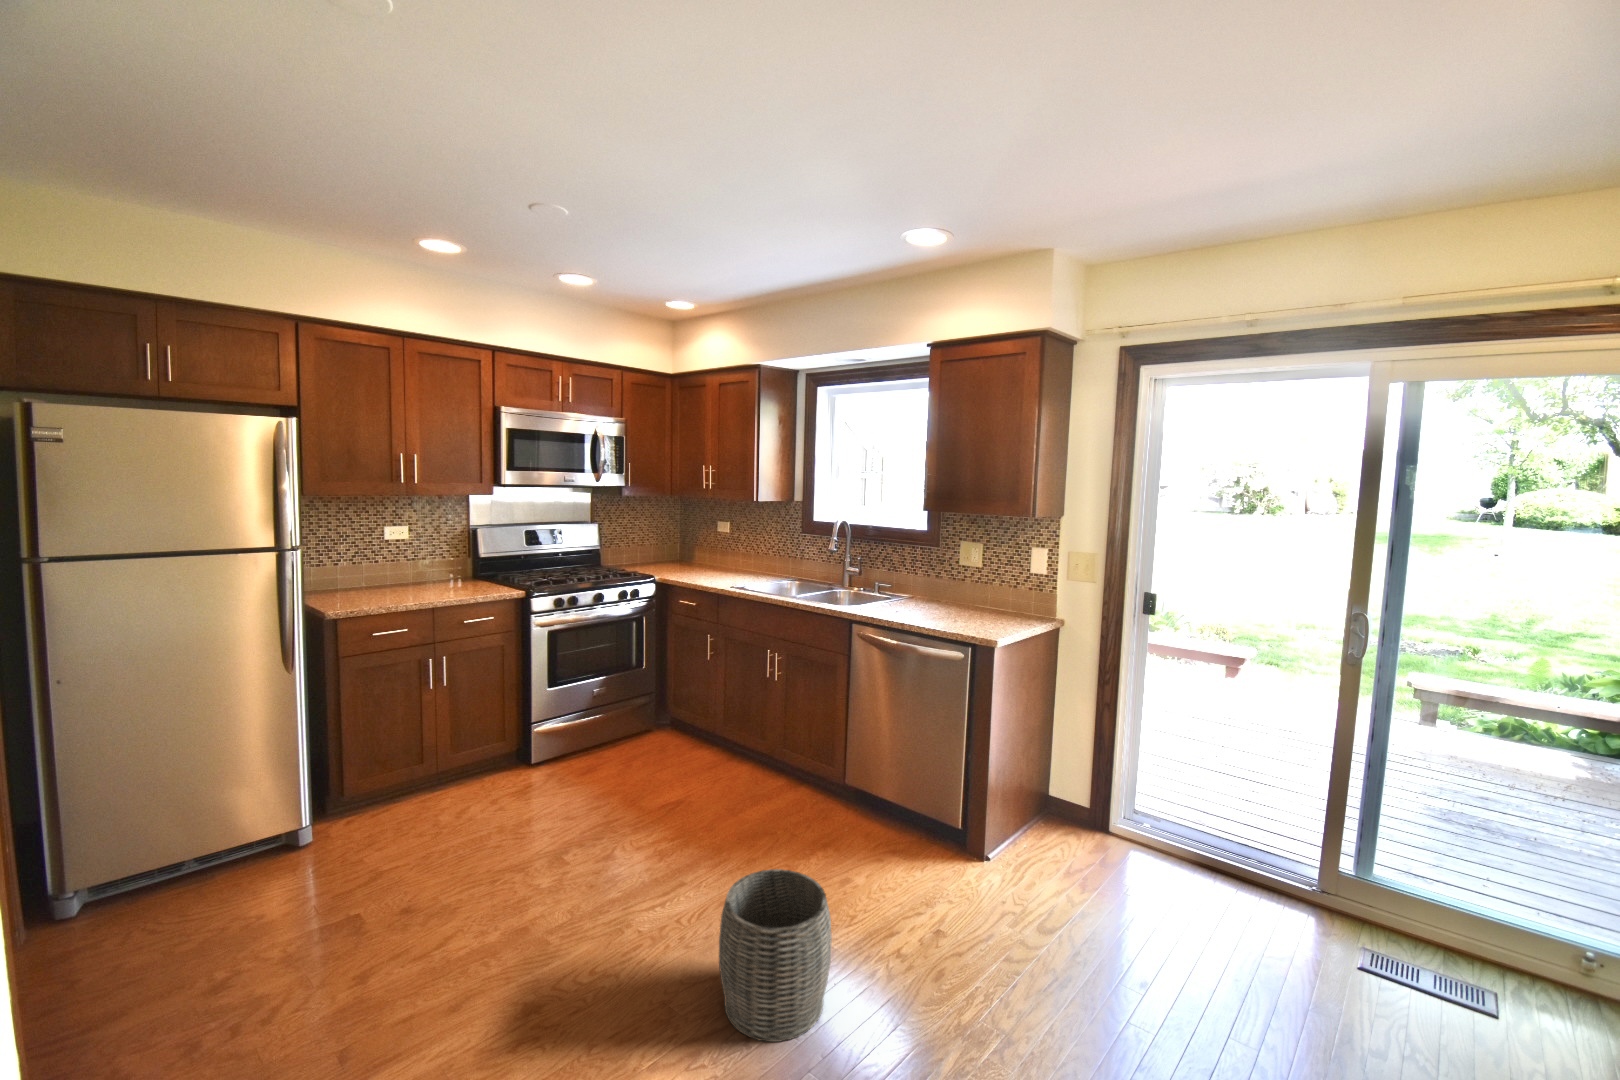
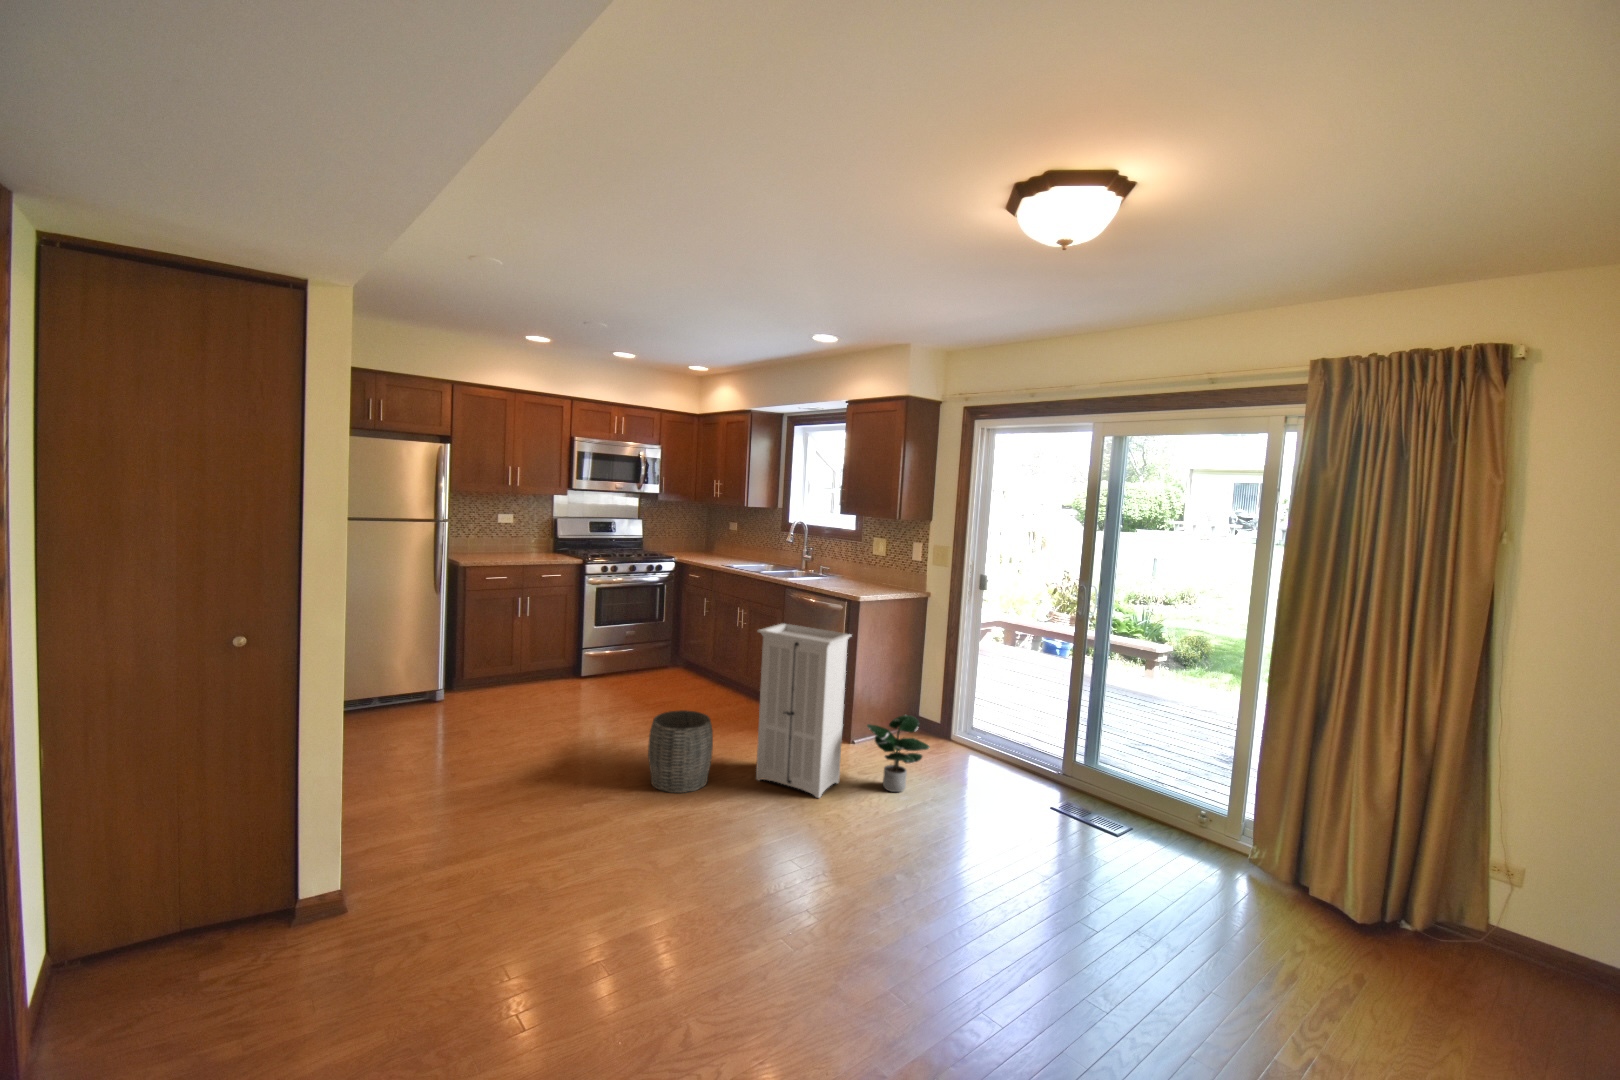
storage cabinet: none [897,699,1049,1010] -> present [756,623,851,798]
potted plant: none [1071,833,1187,971] -> present [867,715,930,792]

